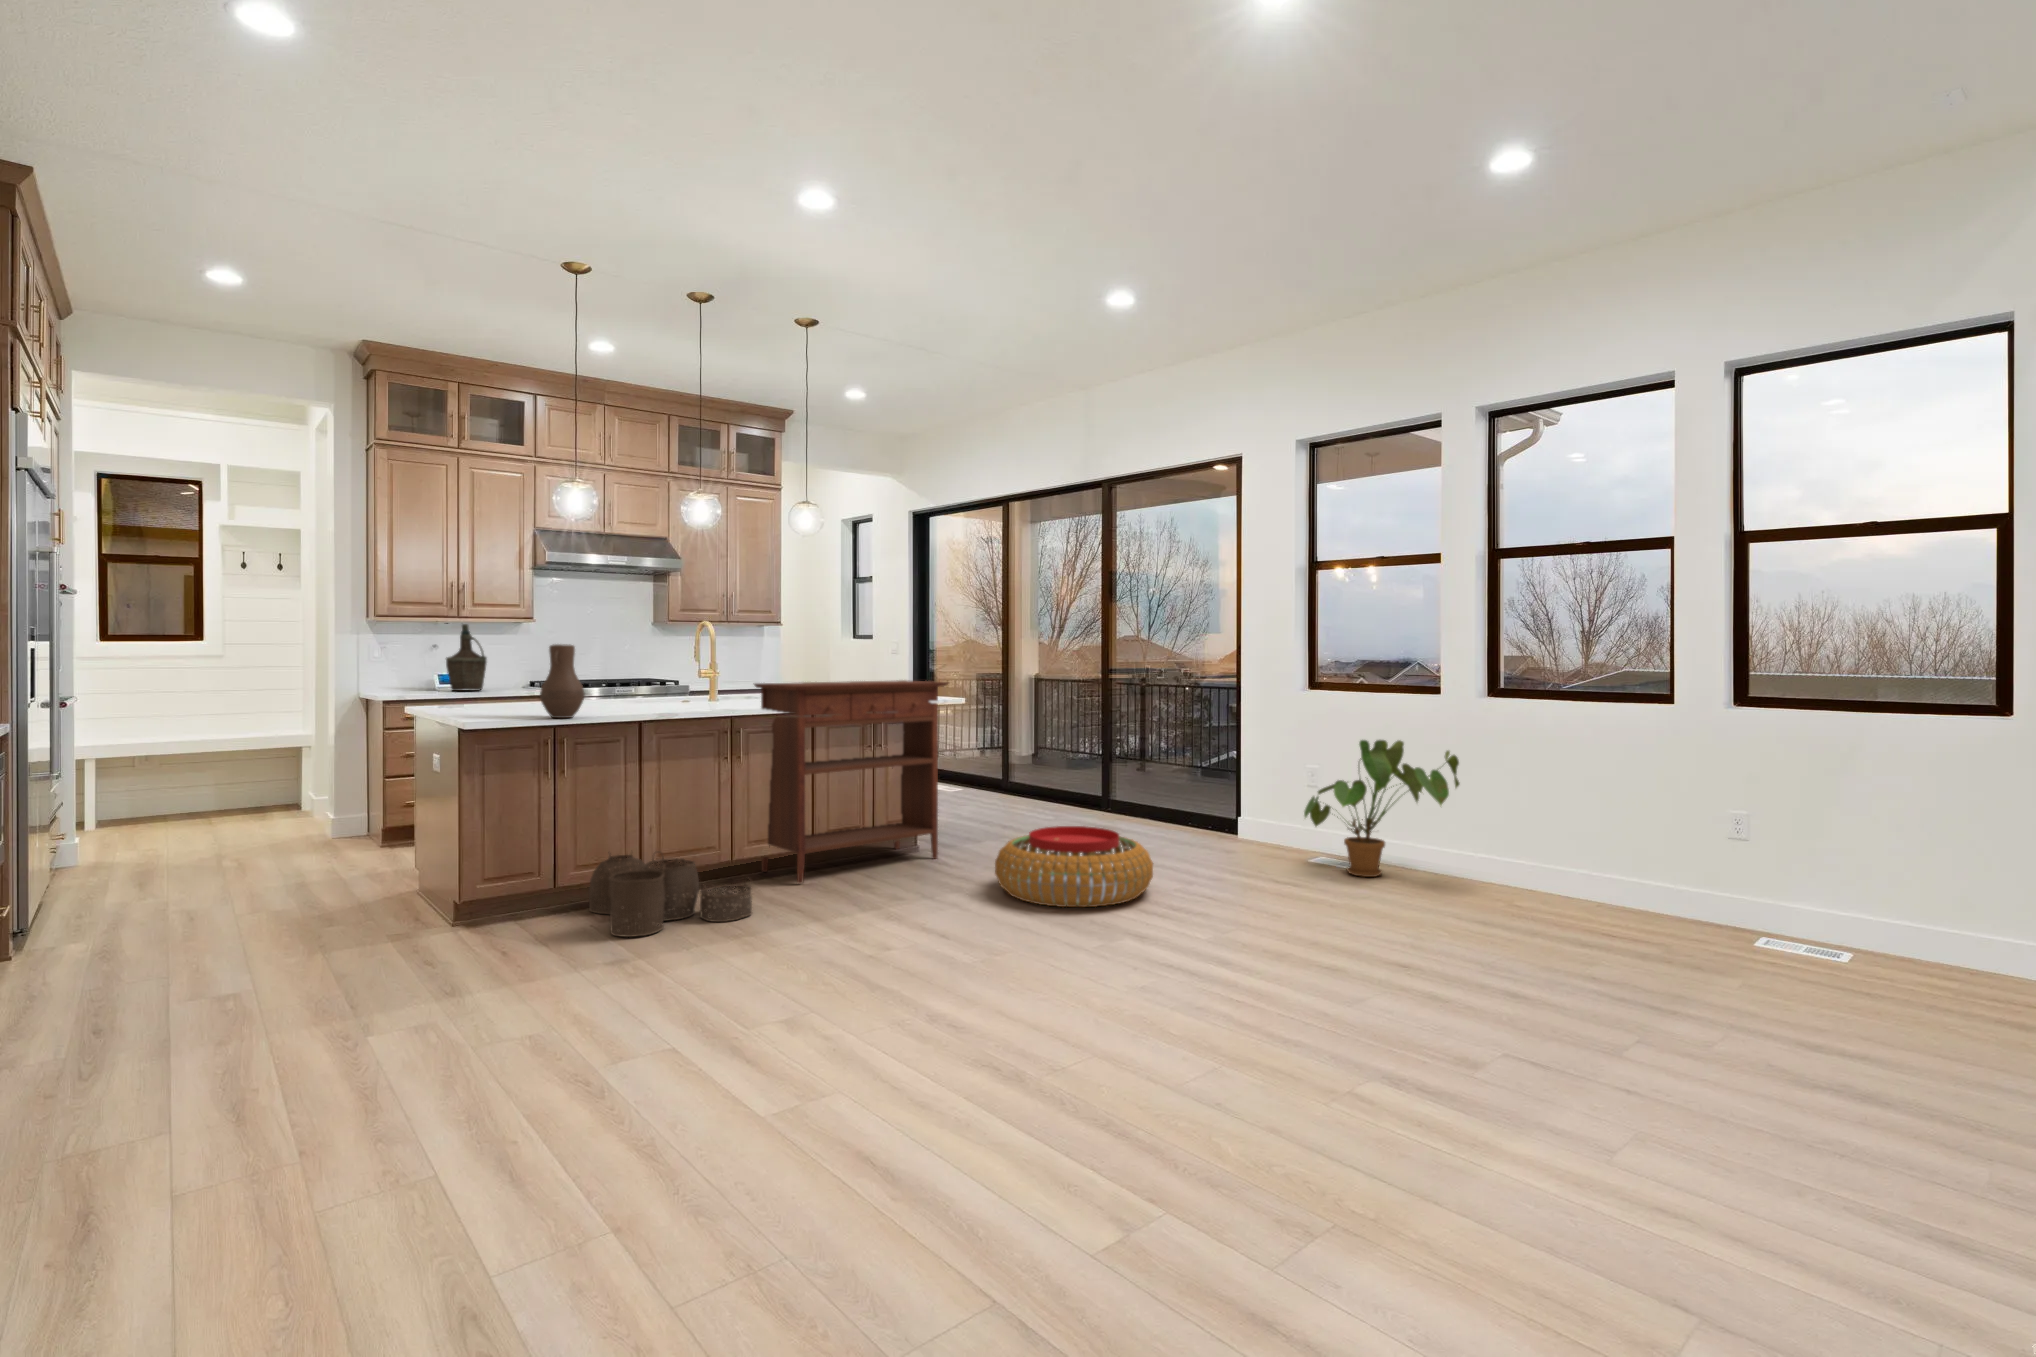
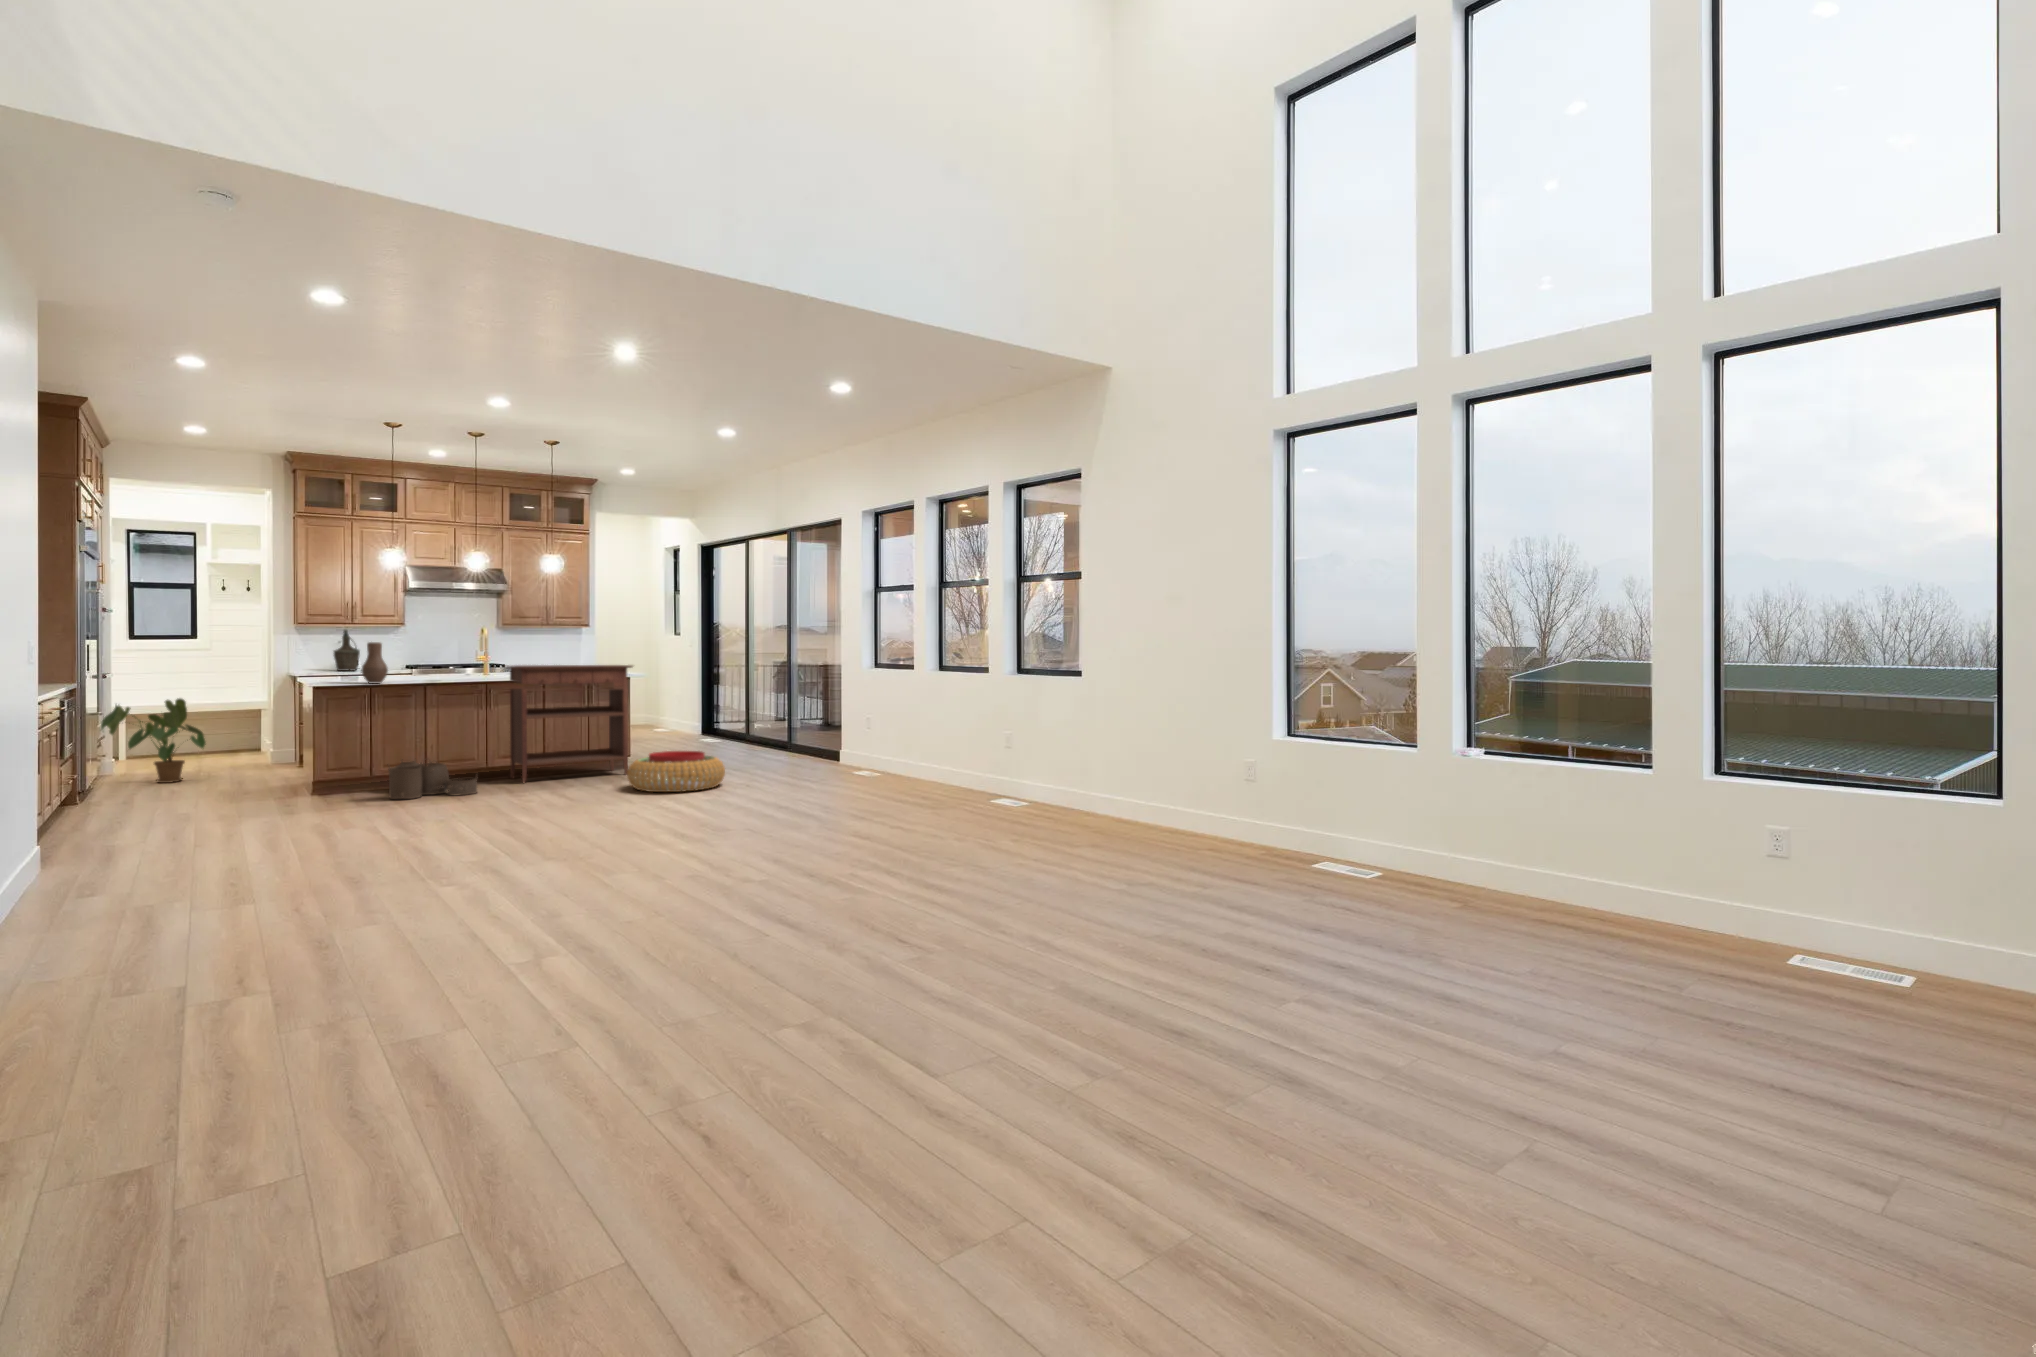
house plant: present [1304,740,1459,877] -> present [101,698,206,783]

